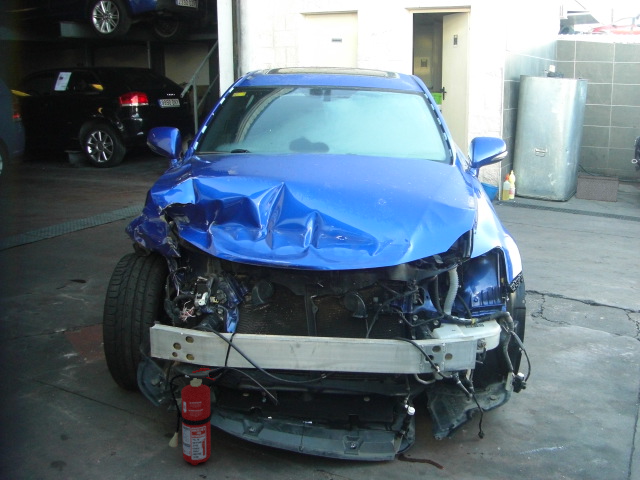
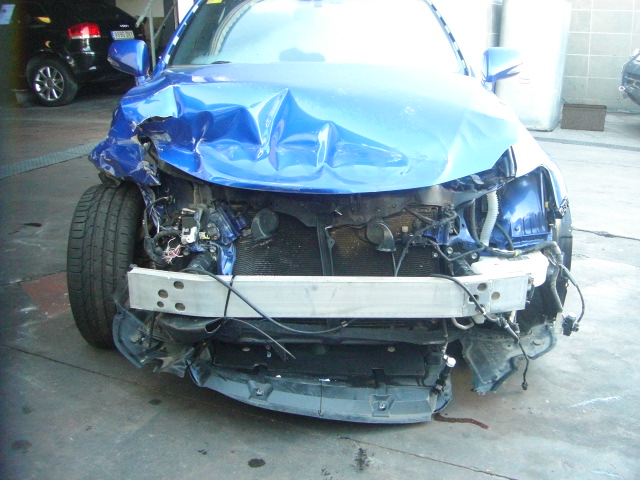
fire extinguisher: present [169,368,215,465] -> none [155,308,213,436]

